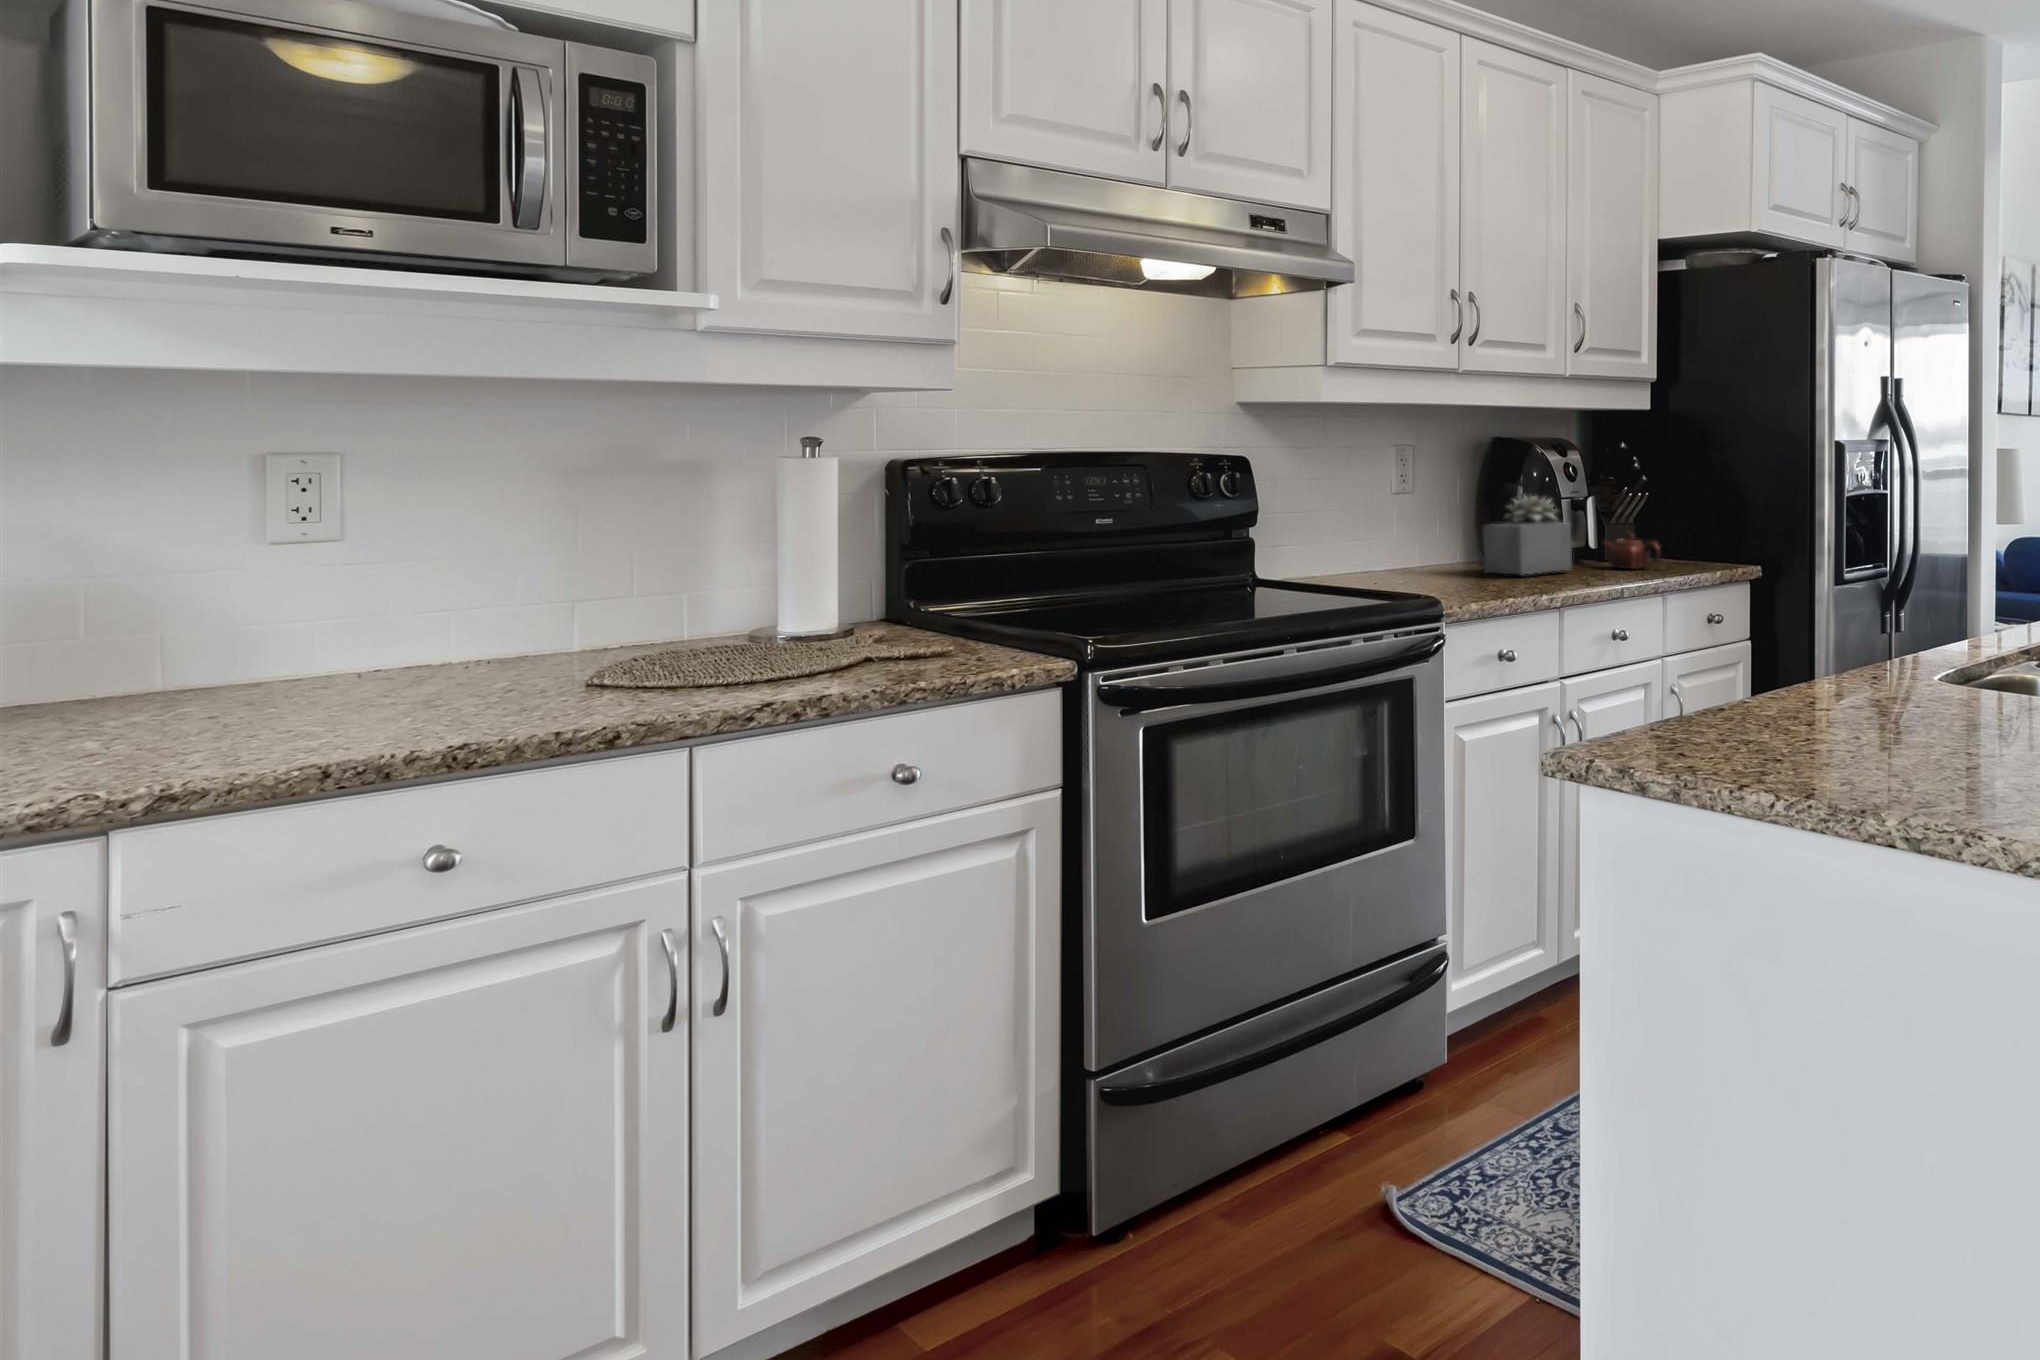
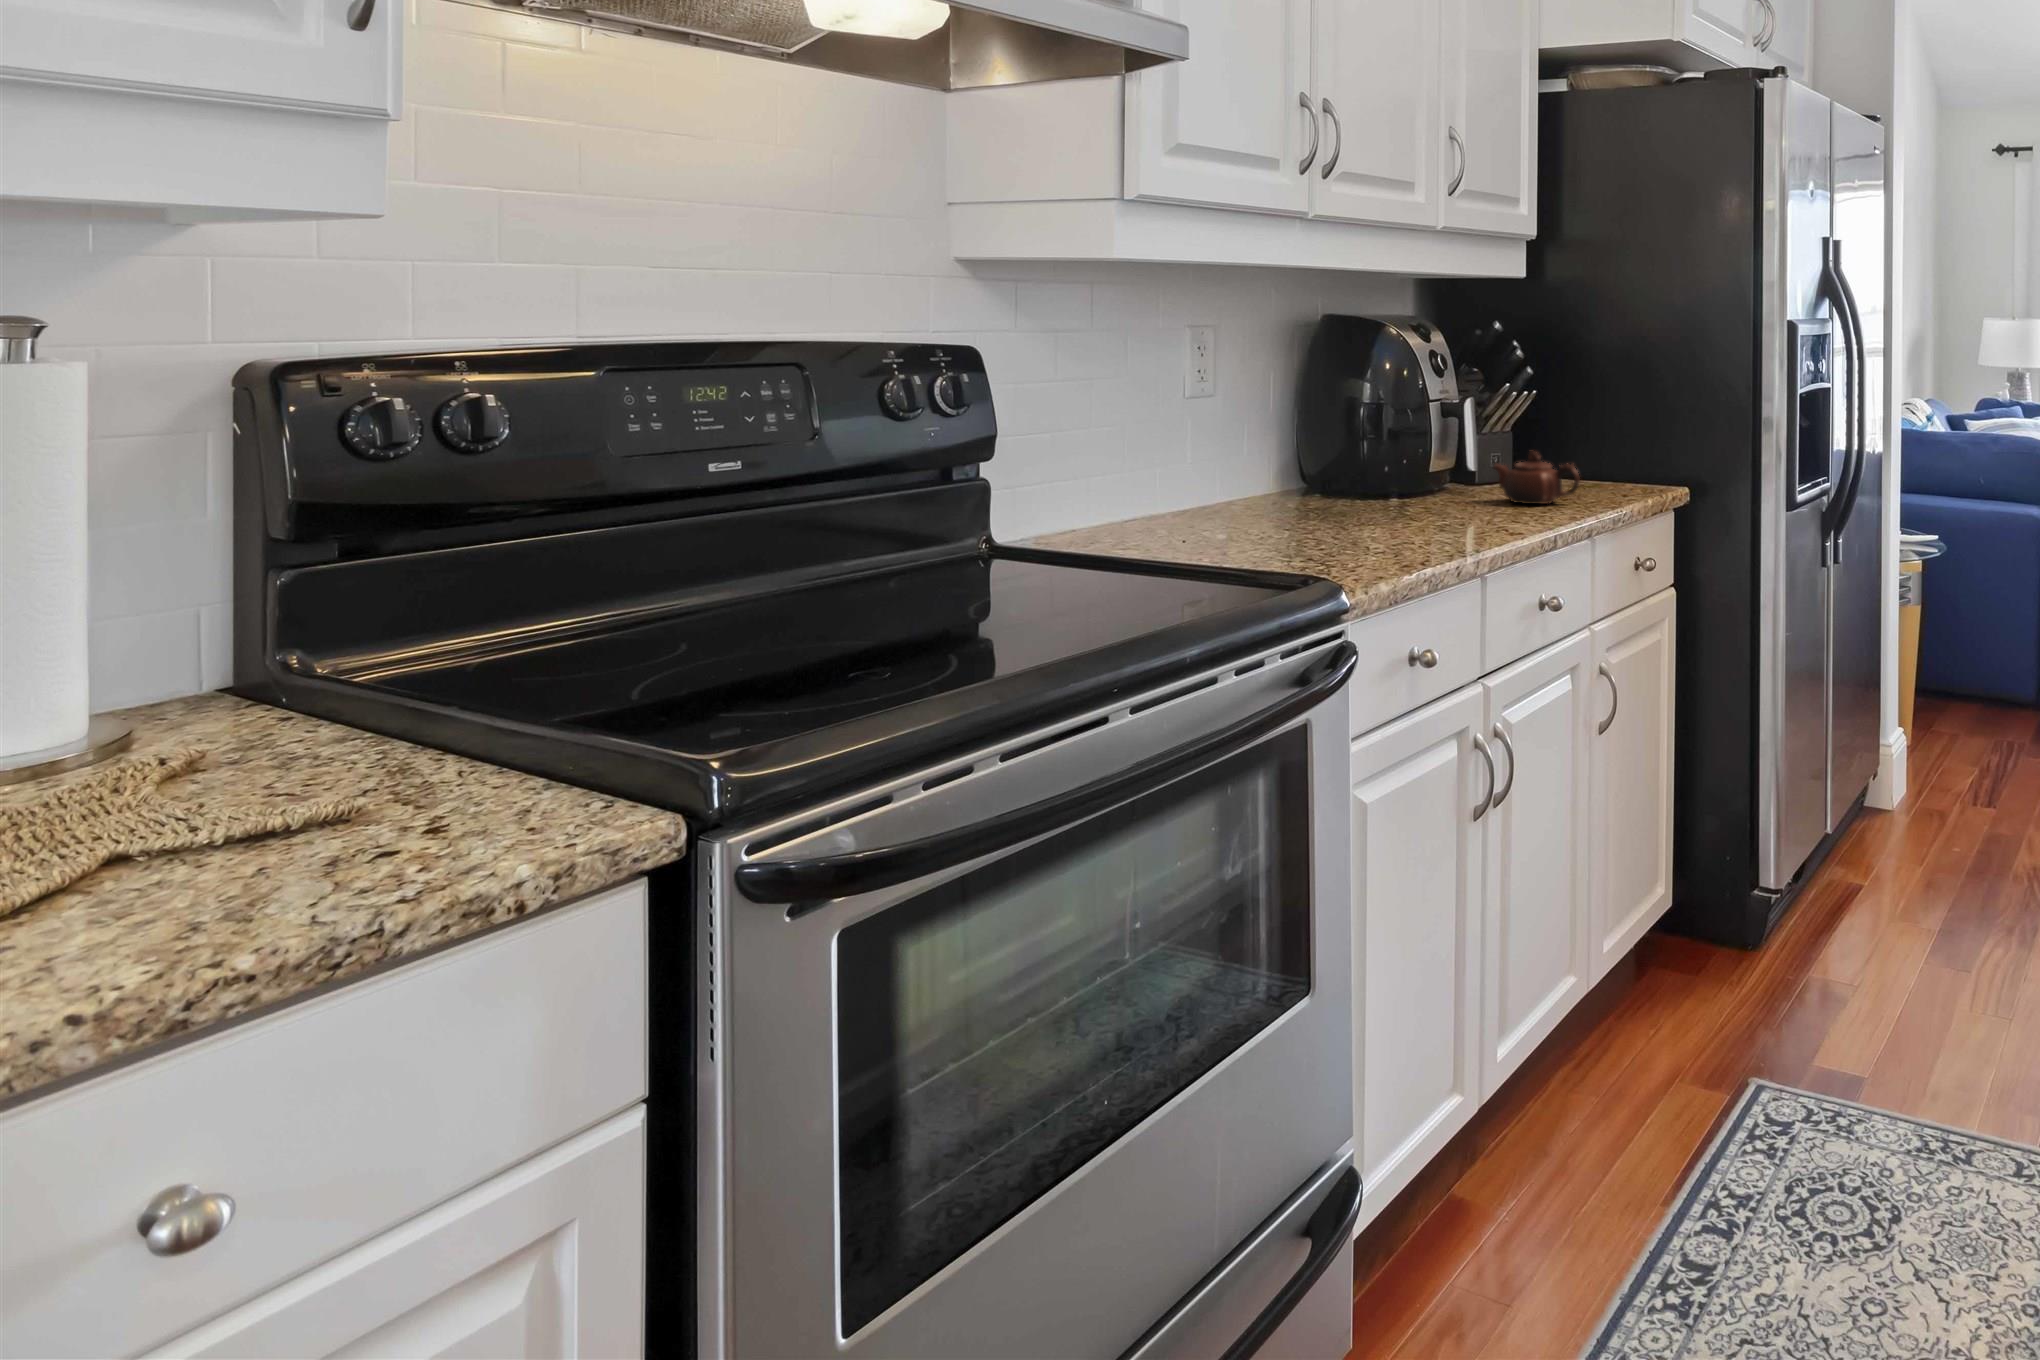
succulent plant: present [1483,496,1572,574] -> none [1337,400,1467,522]

